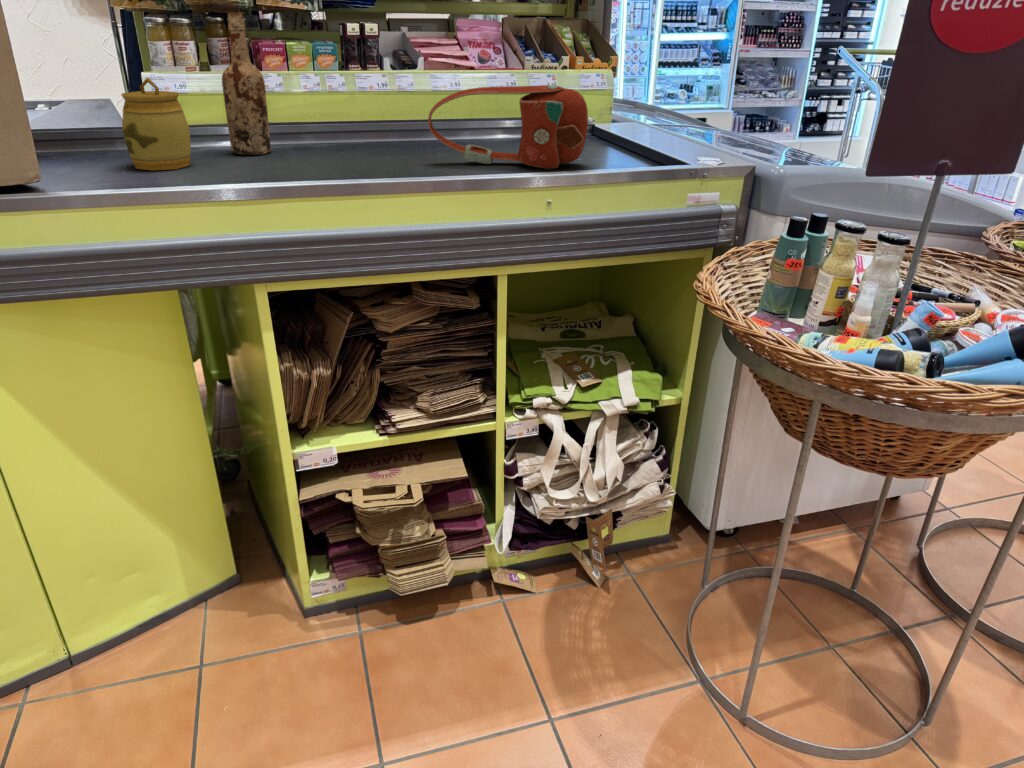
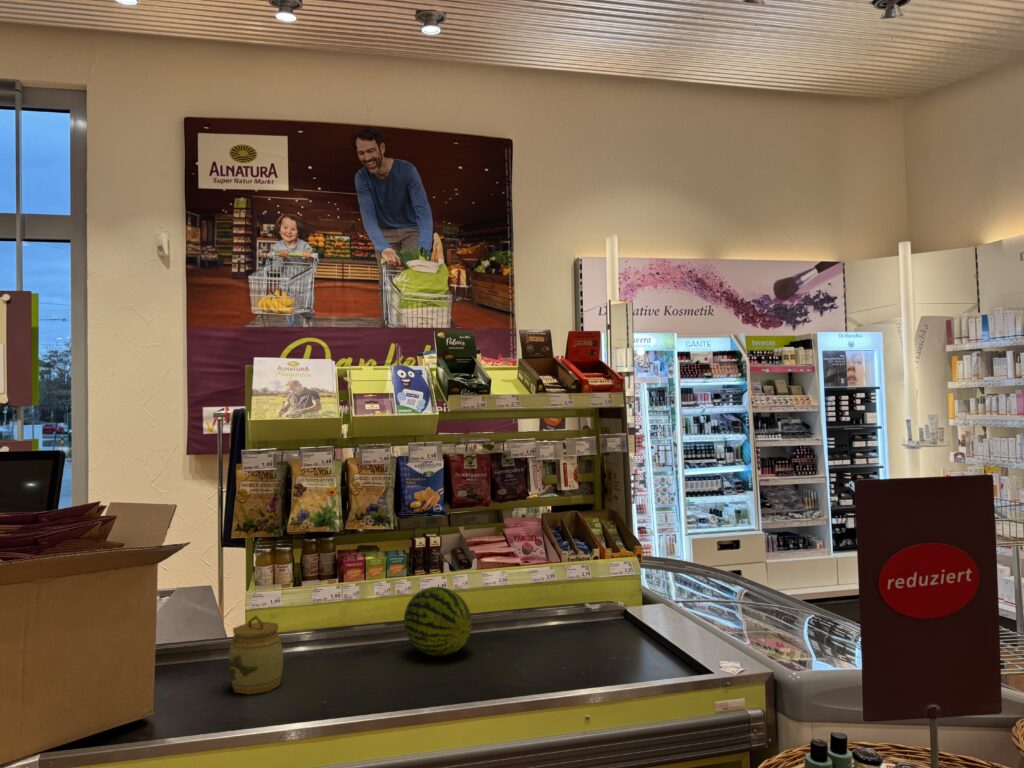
wine bottle: present [222,12,271,155] -> none [313,552,347,667]
fruit: none [335,68,416,150] -> present [404,587,472,656]
handbag: present [428,85,588,169] -> none [483,608,620,680]

